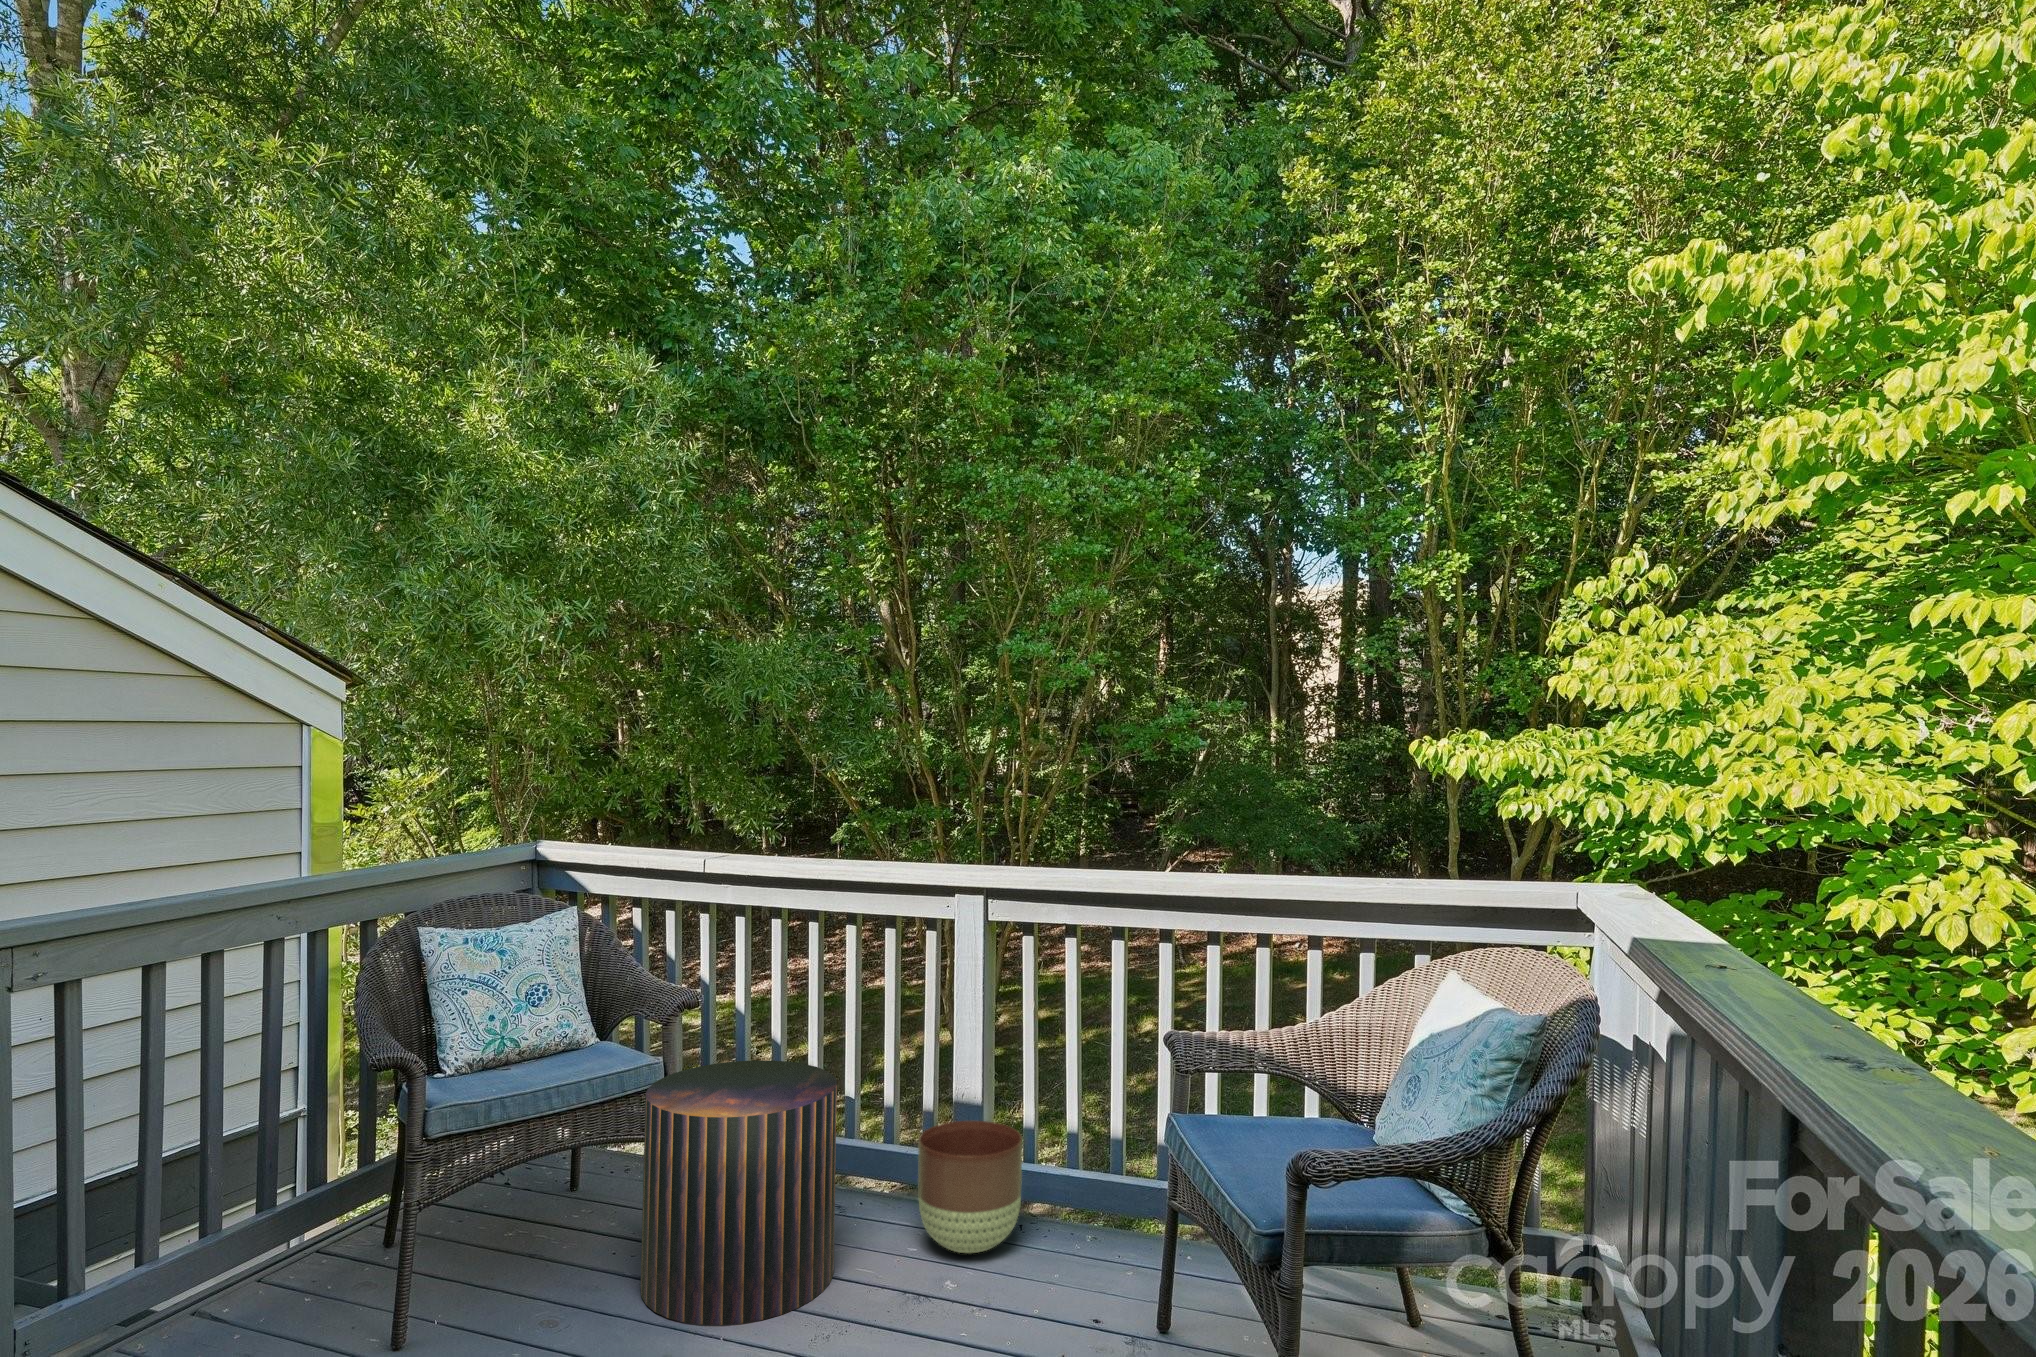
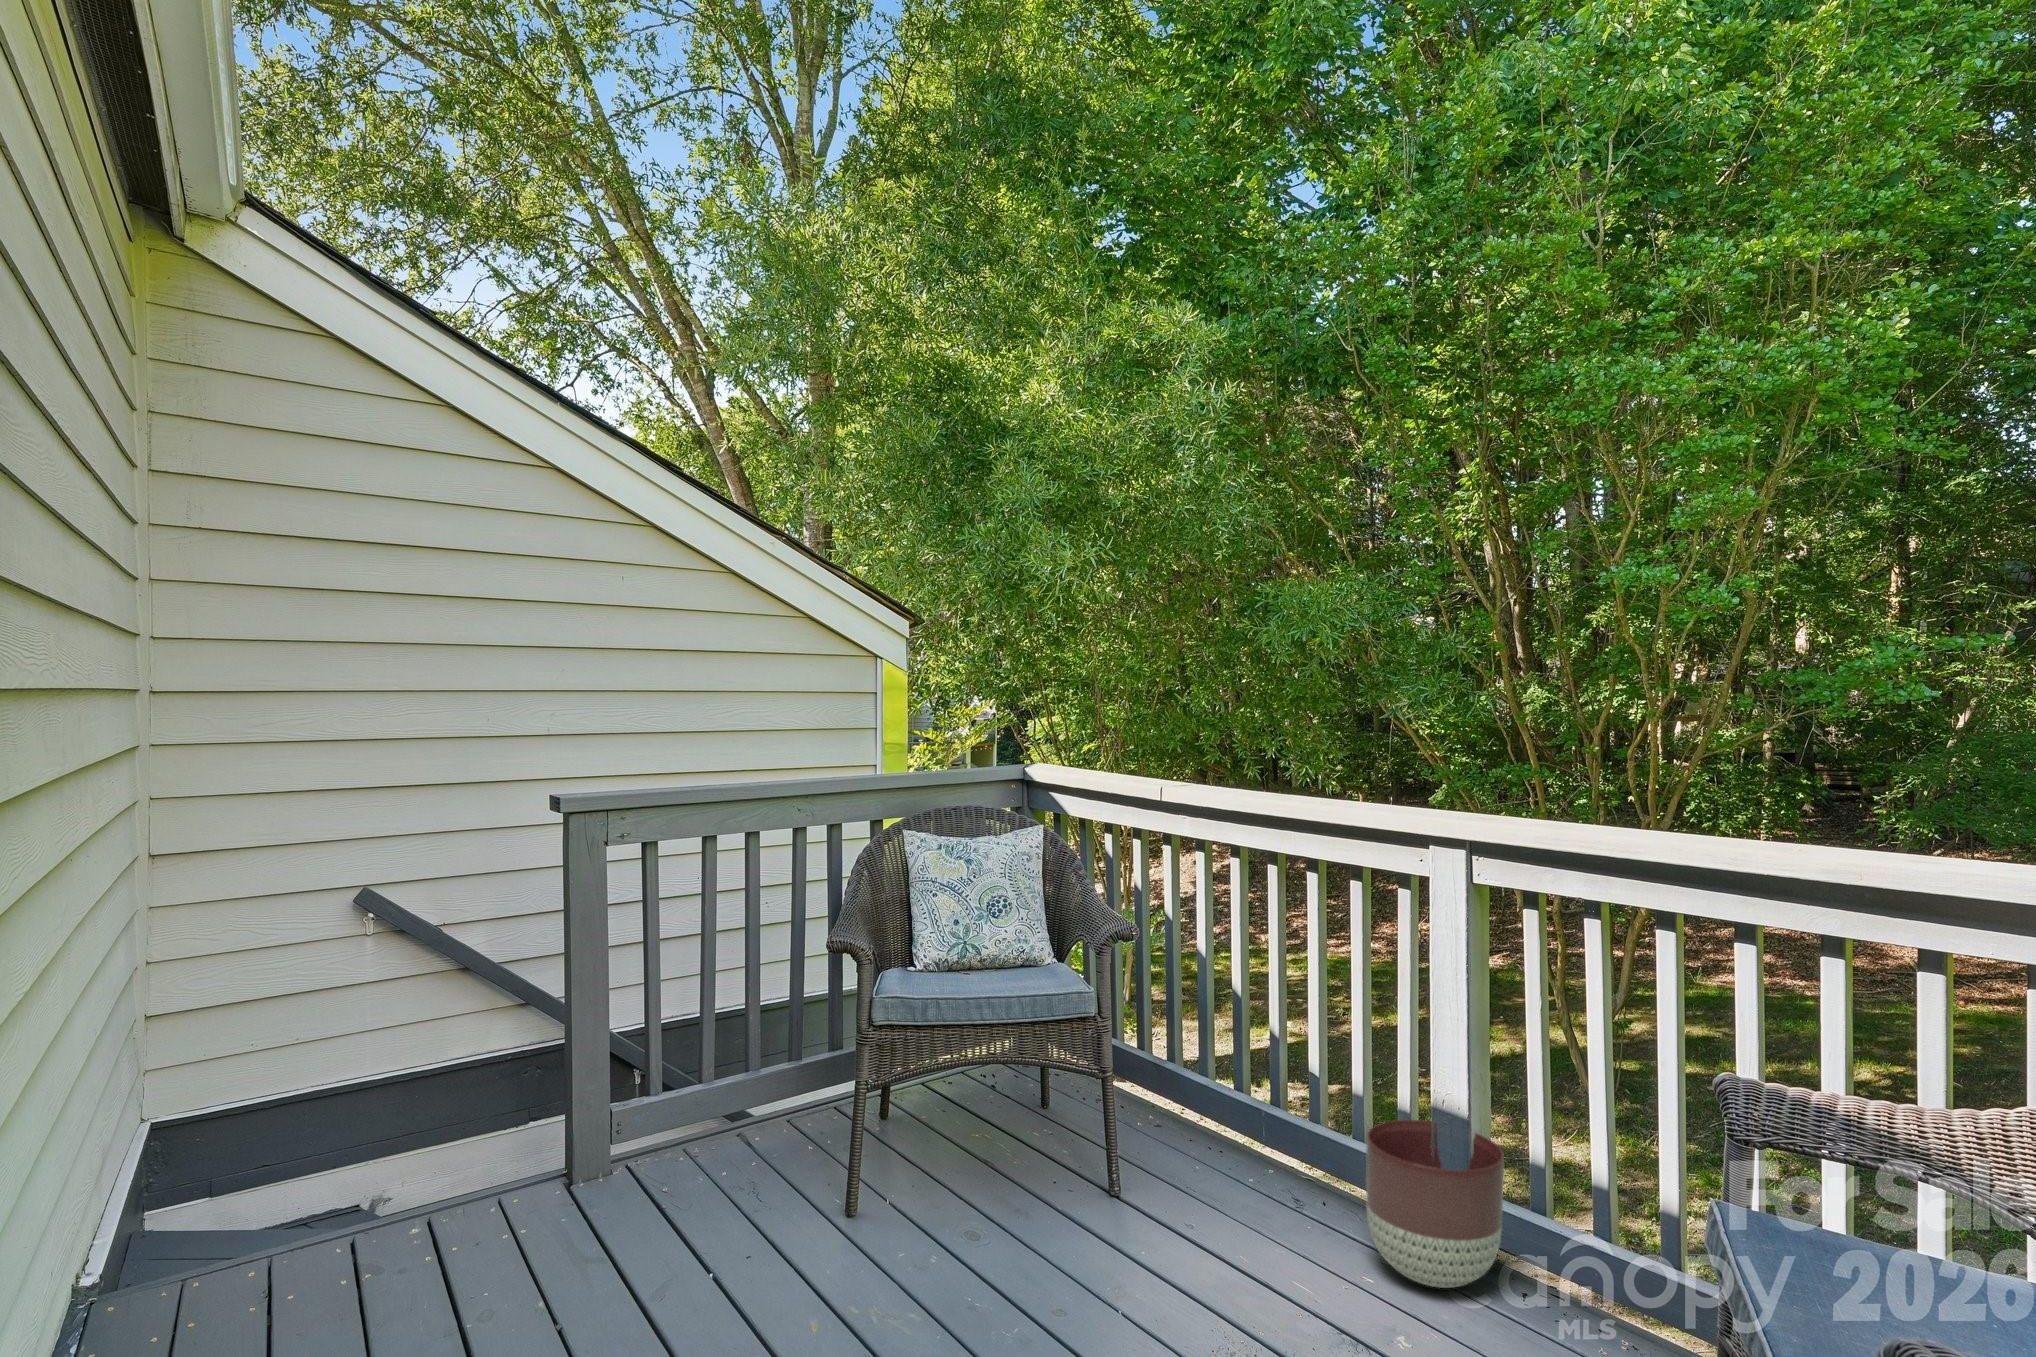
pouf: present [640,1060,837,1325] -> none [1054,1002,1265,1289]

